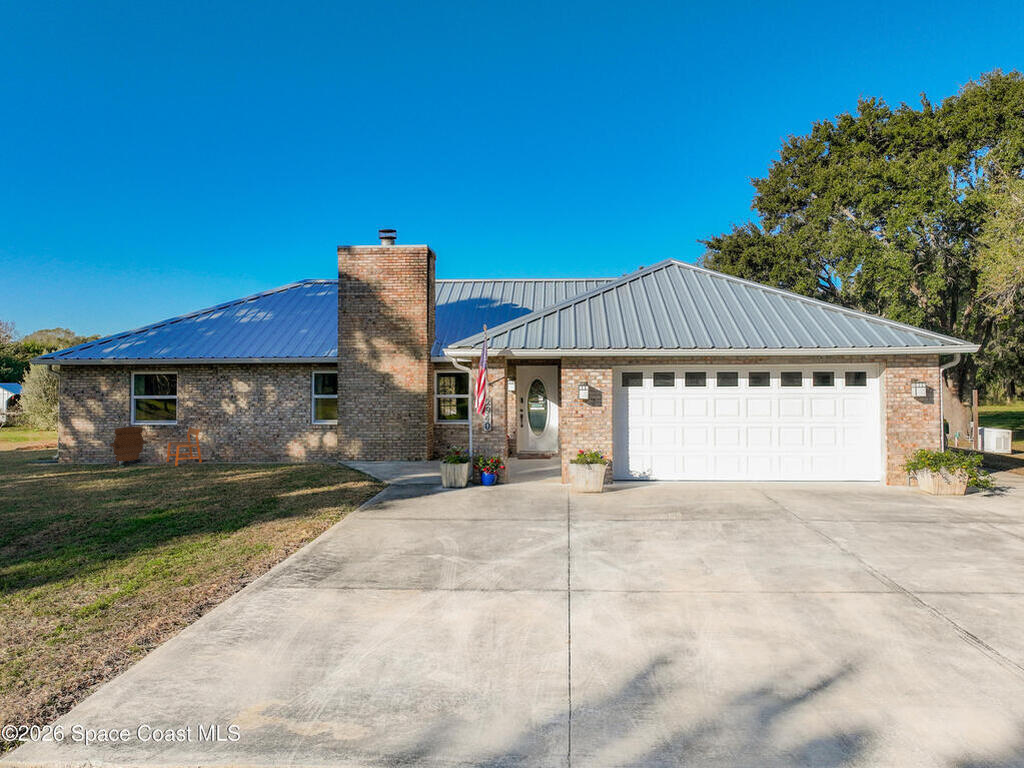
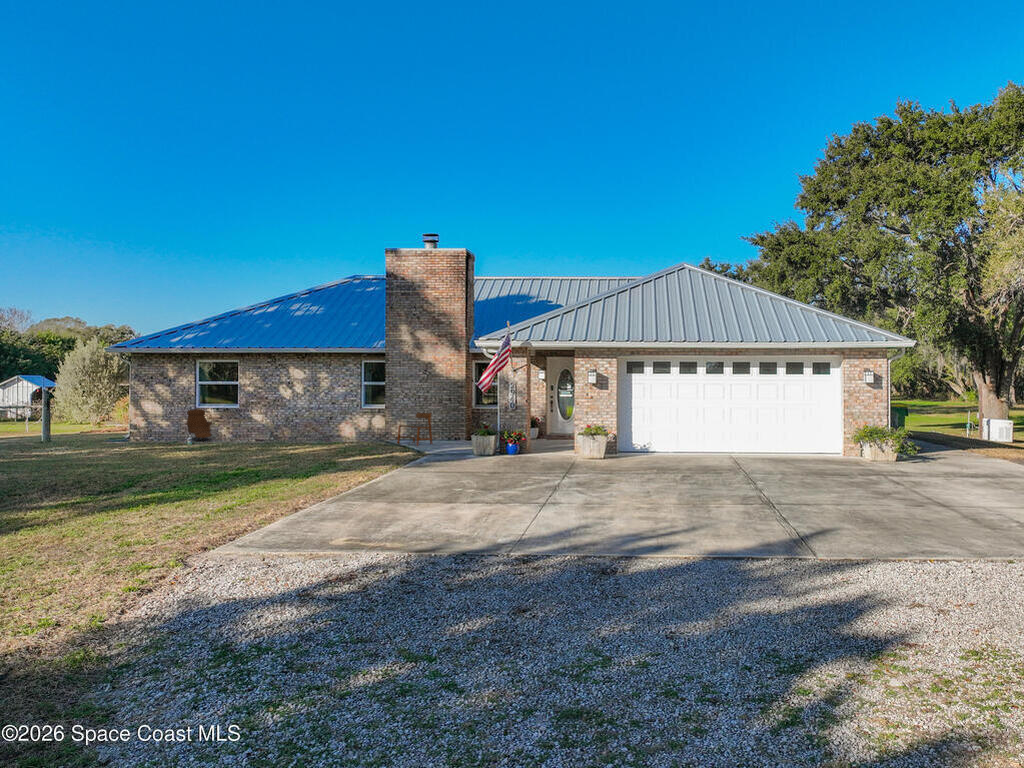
bench: present [167,427,202,466] -> present [397,412,432,445]

